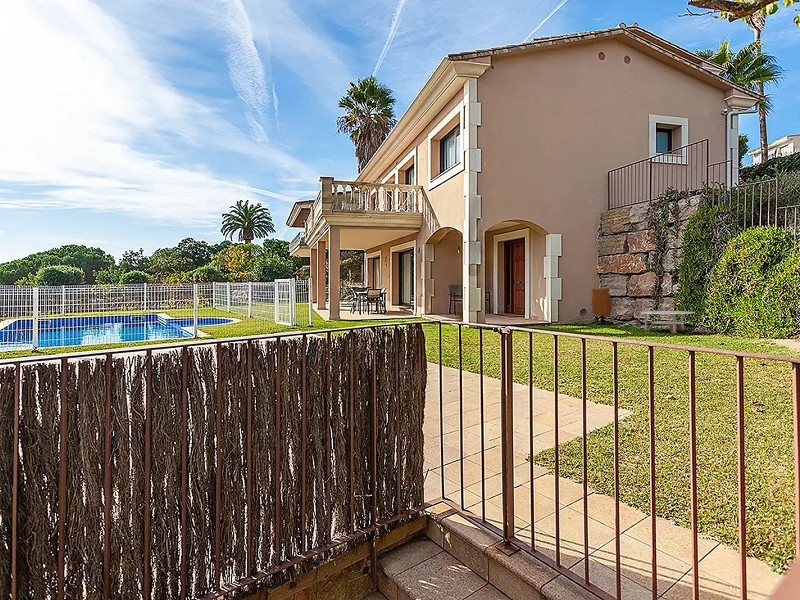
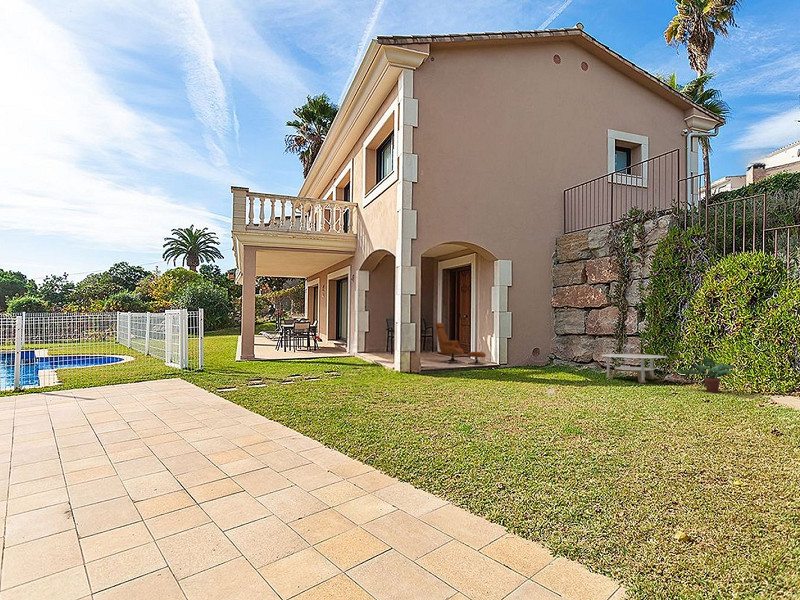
lounge chair: present [591,288,613,324] -> present [436,323,486,364]
potted plant: none [701,312,748,339] -> present [678,357,734,393]

